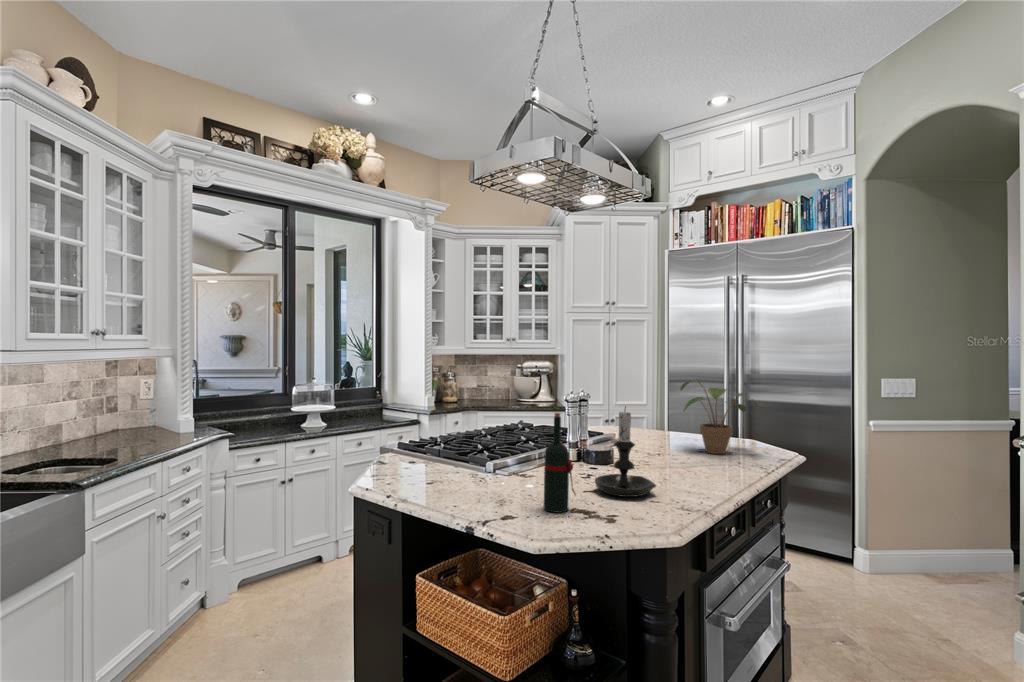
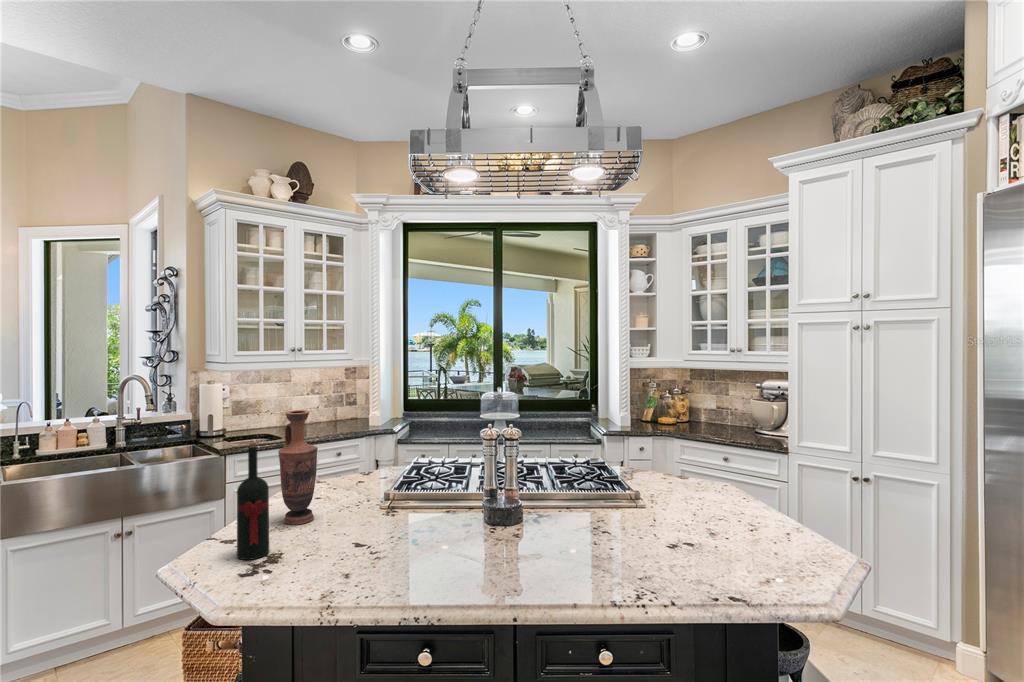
potted plant: present [680,380,757,454] -> none [646,422,786,563]
vase: none [481,390,515,494] -> present [278,410,318,525]
candle holder: present [595,406,656,497] -> none [323,447,406,573]

